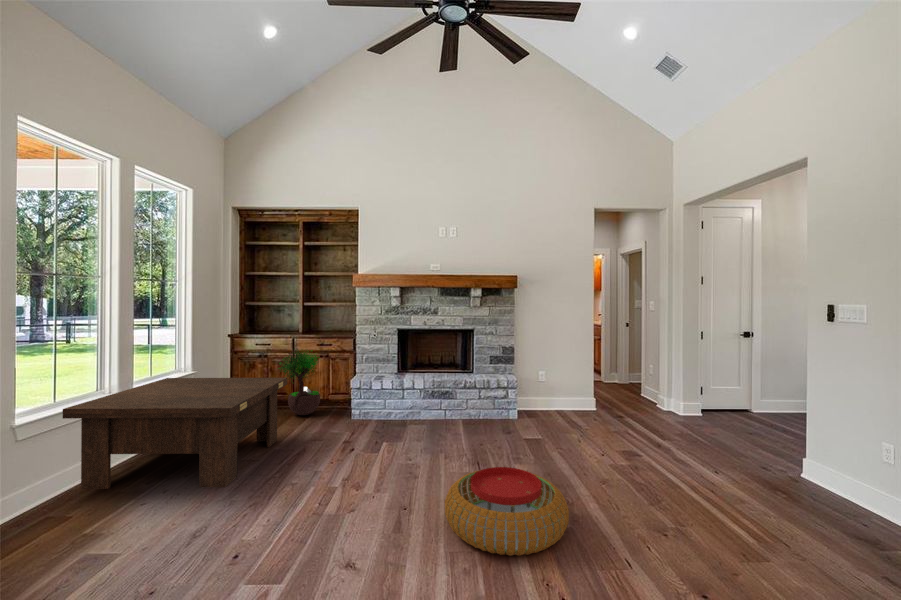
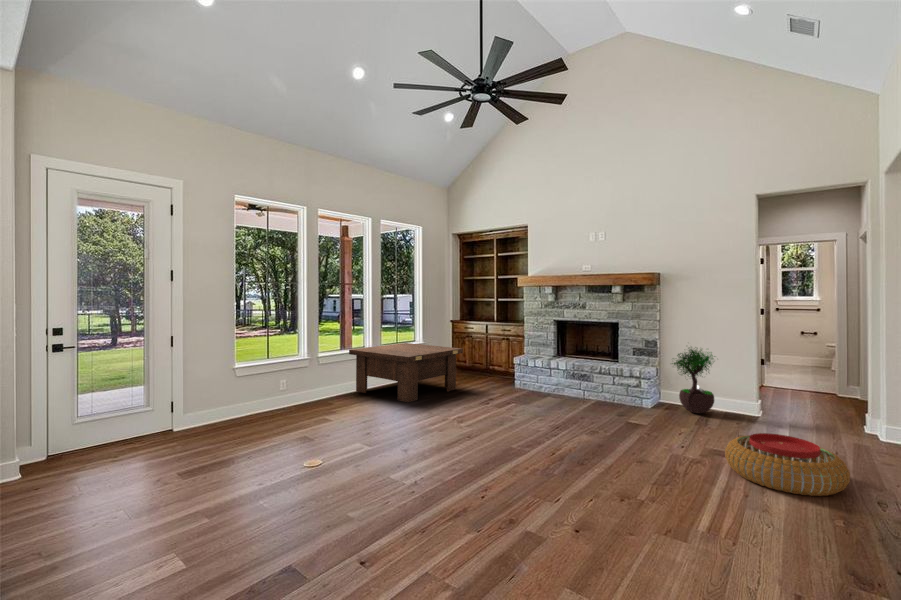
potted tree: present [278,350,320,415] -> present [672,349,714,413]
pouf: present [445,467,569,556] -> present [725,433,850,496]

